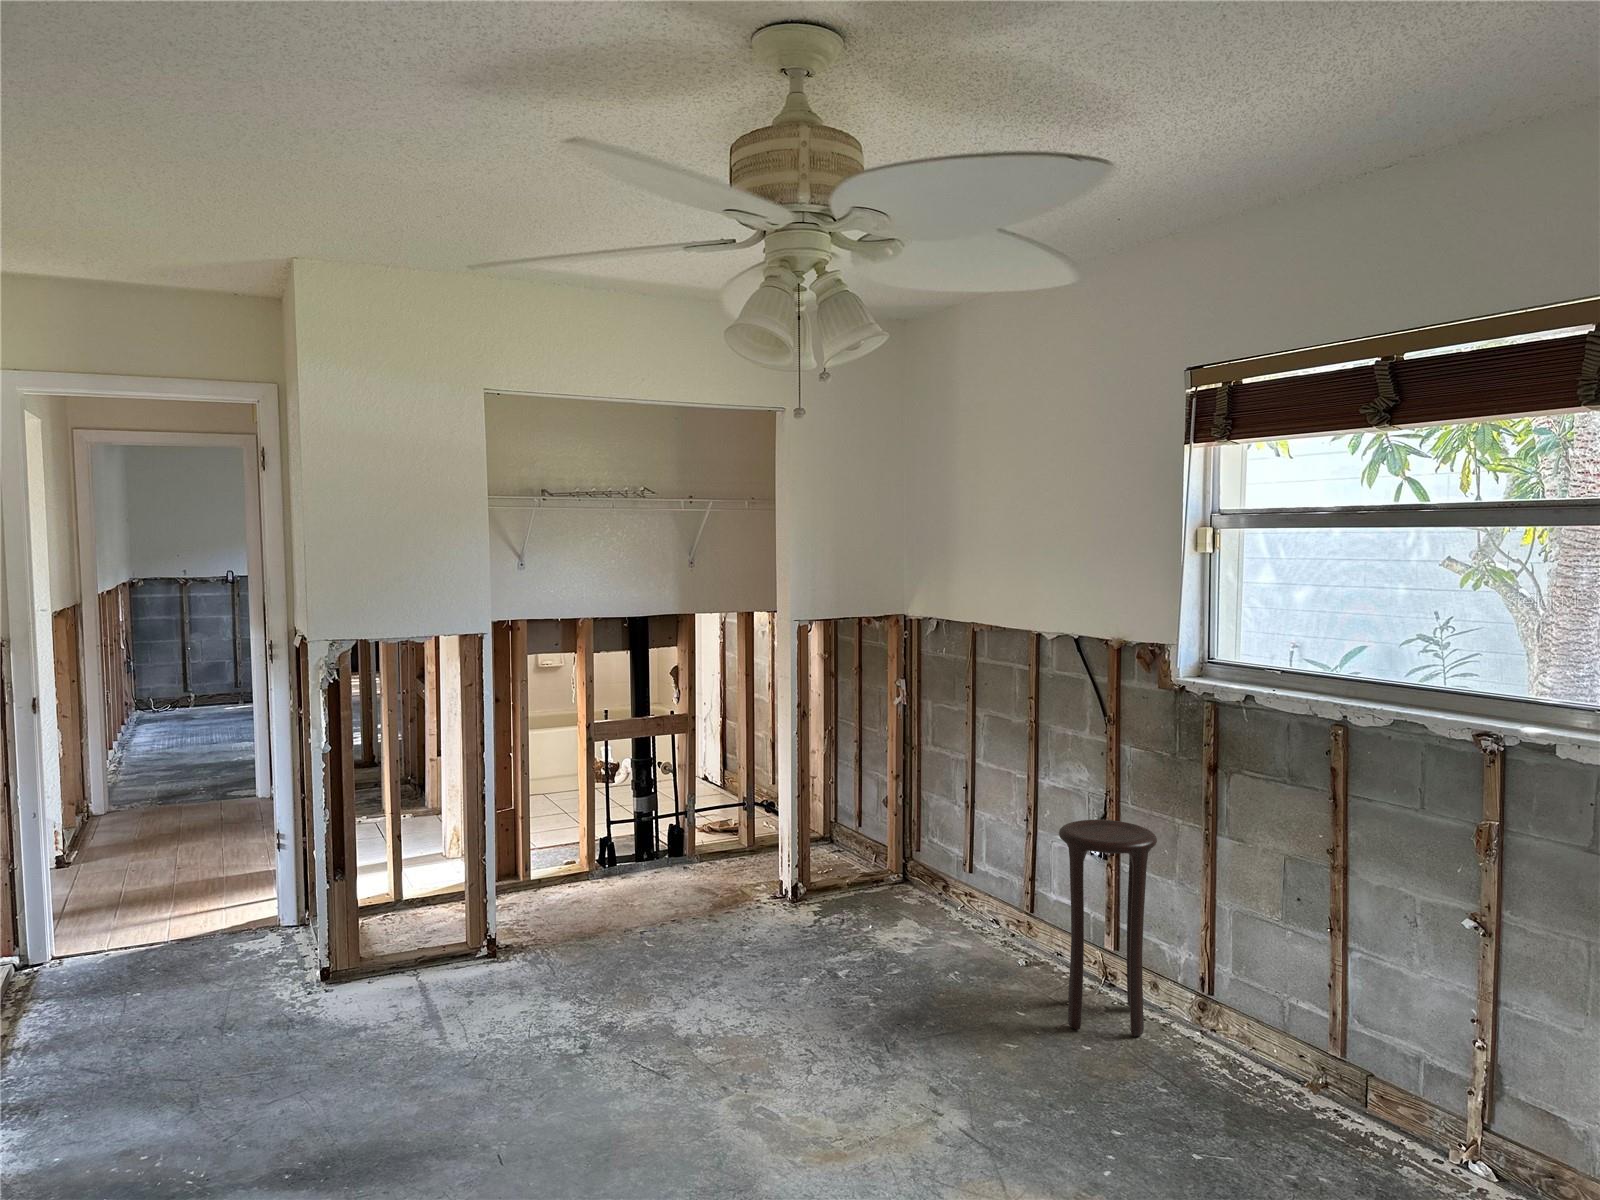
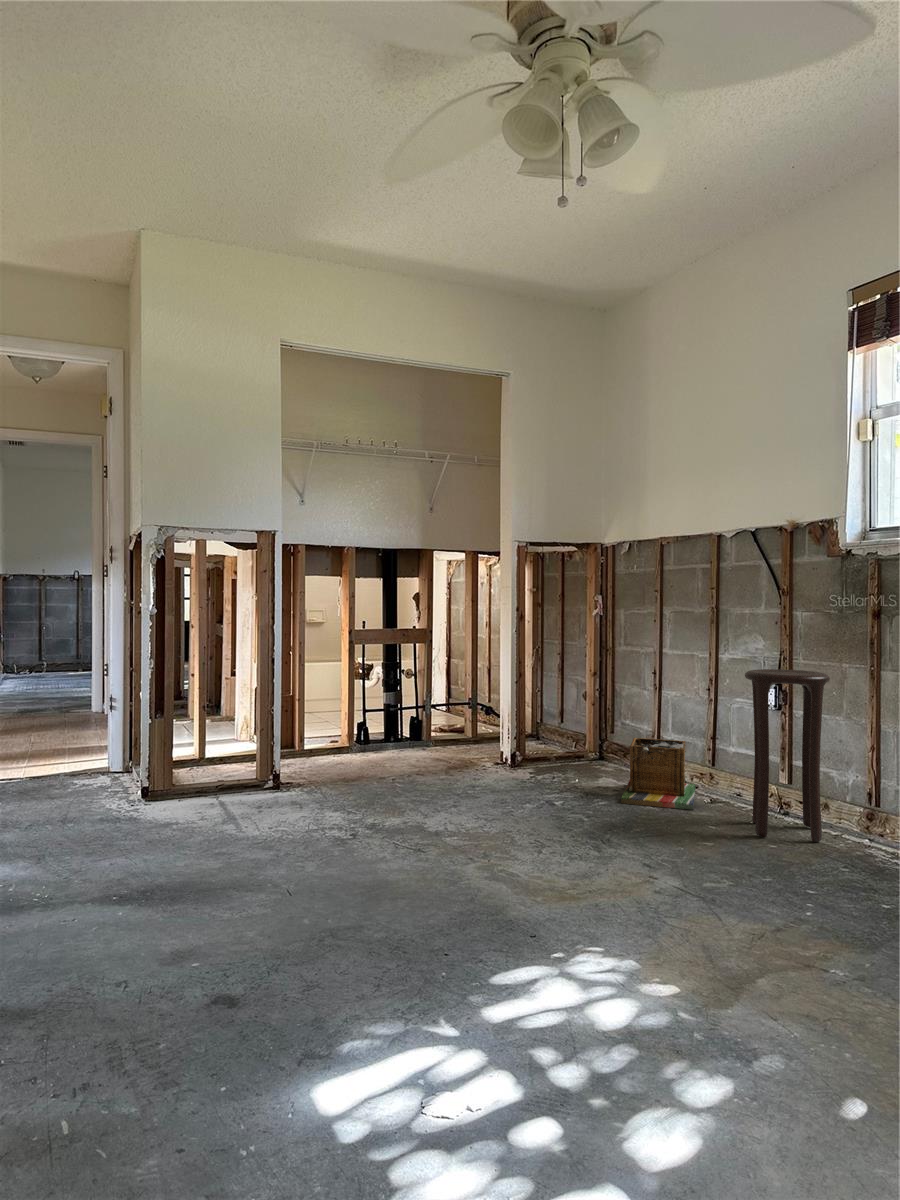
laundry basket: none [917,878,1012,980] -> present [621,738,695,810]

